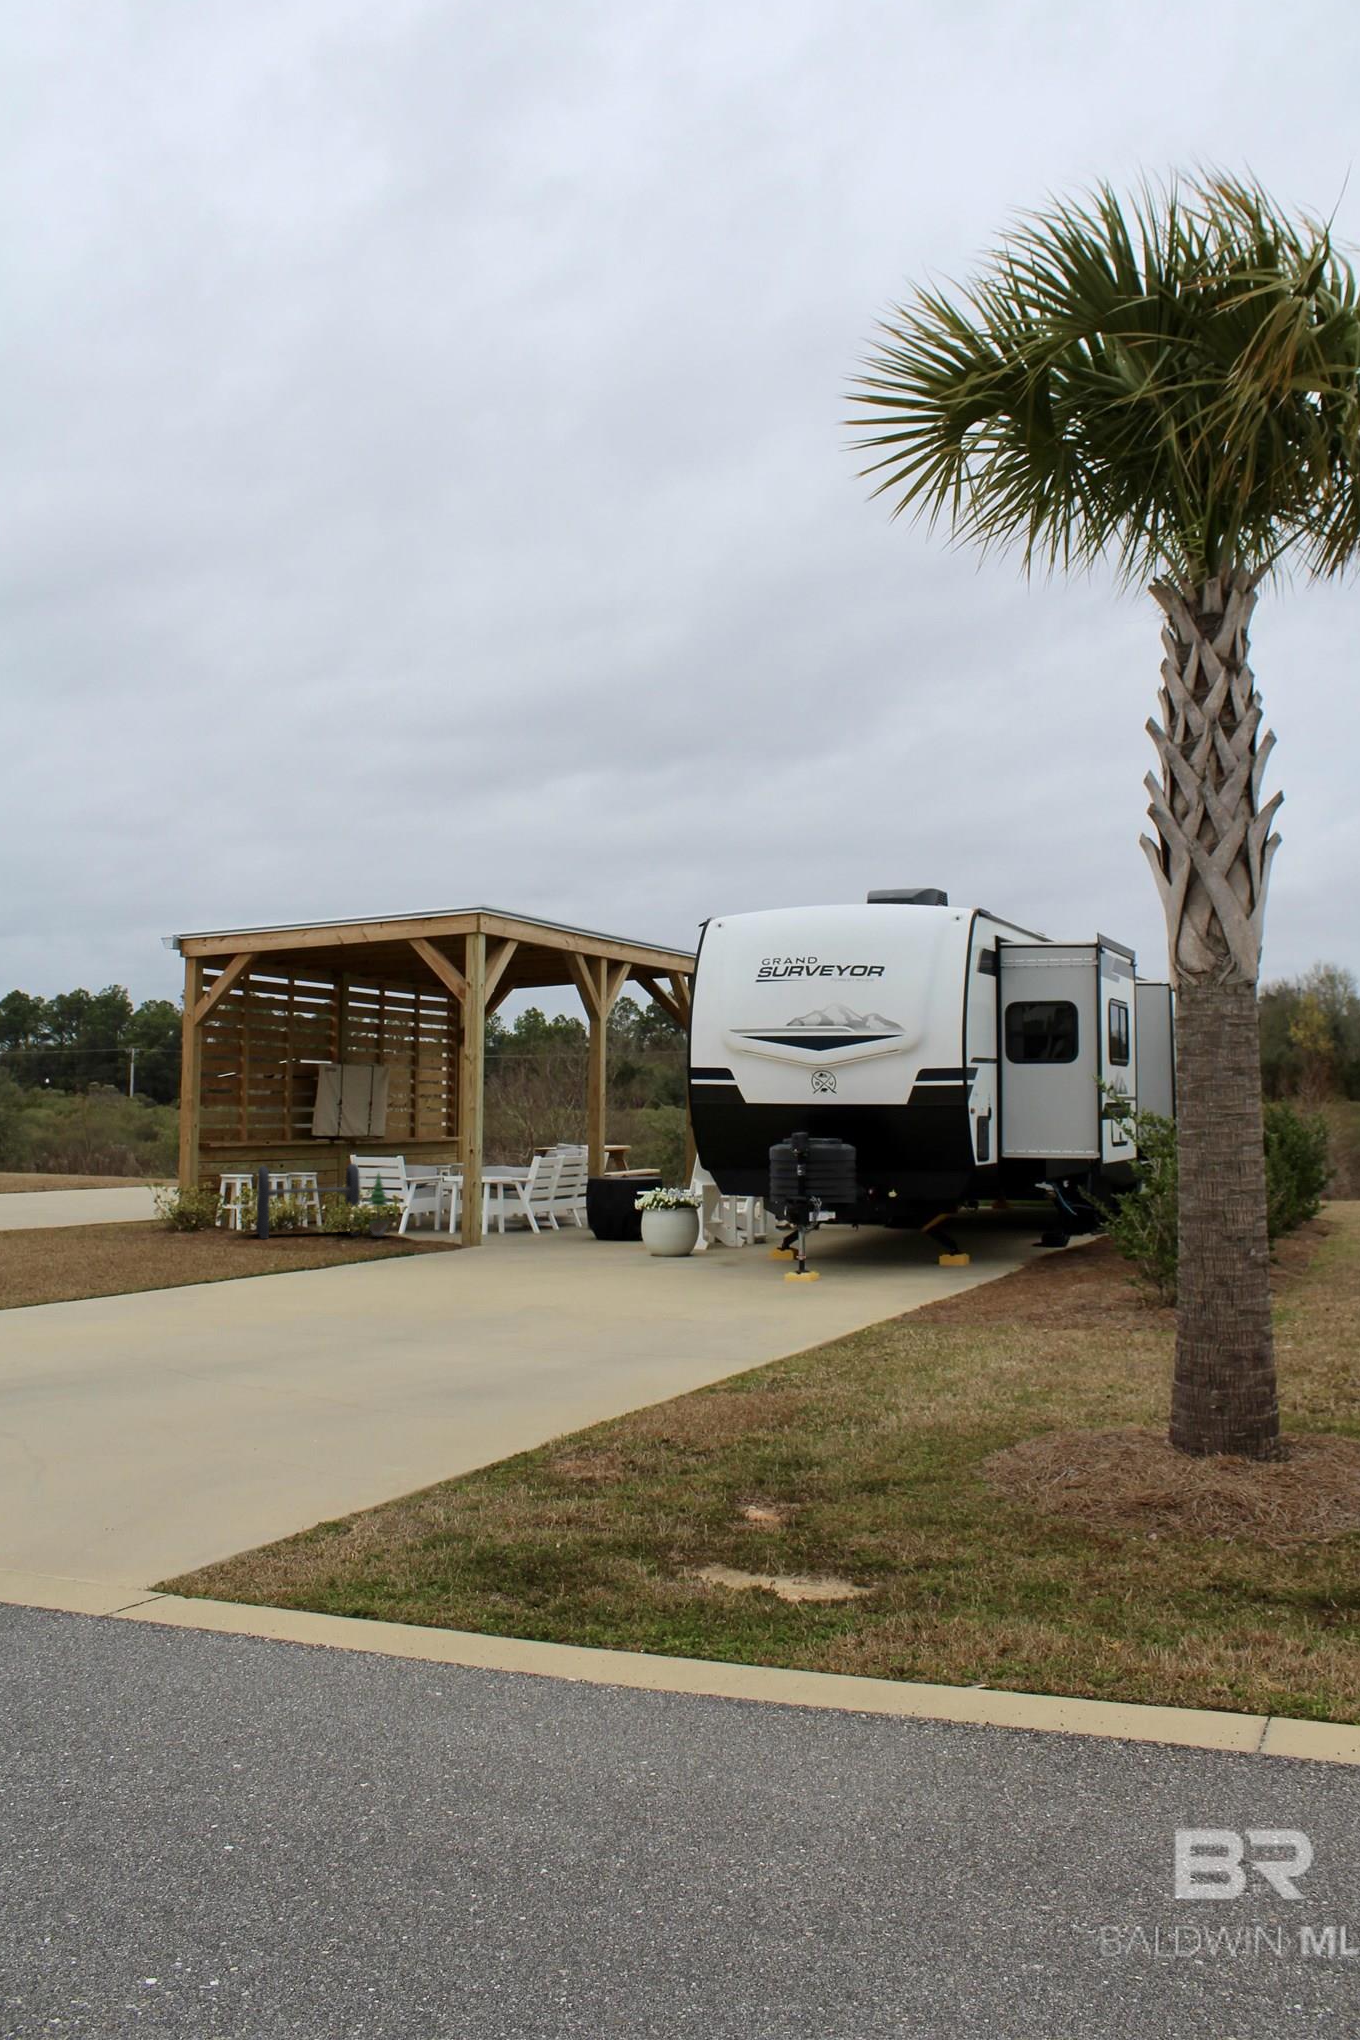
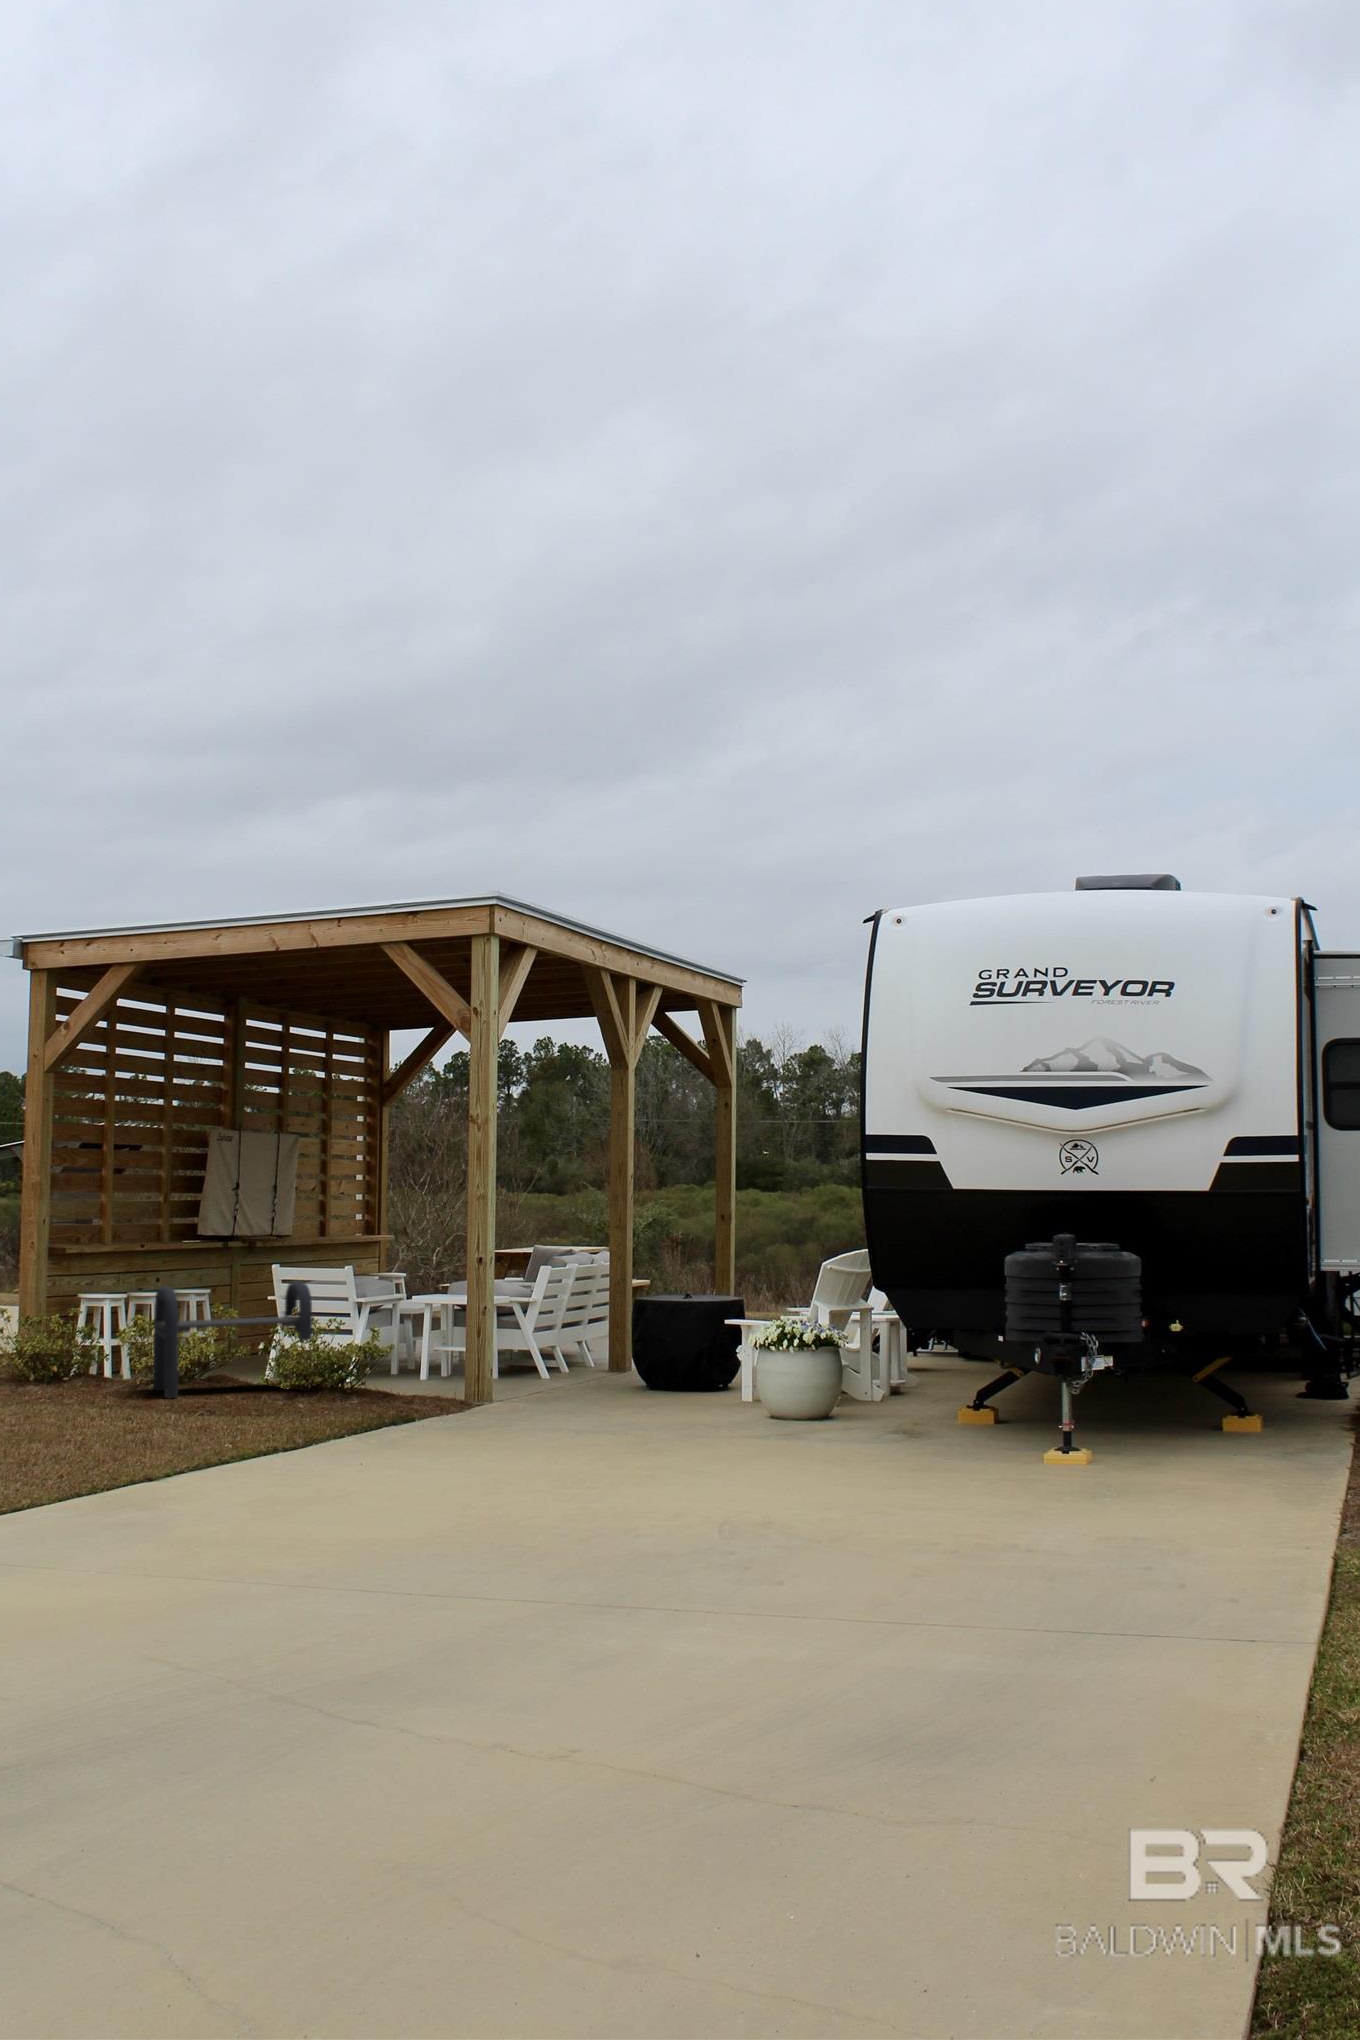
potted tree: present [369,1174,389,1236] -> none [326,1293,362,1393]

